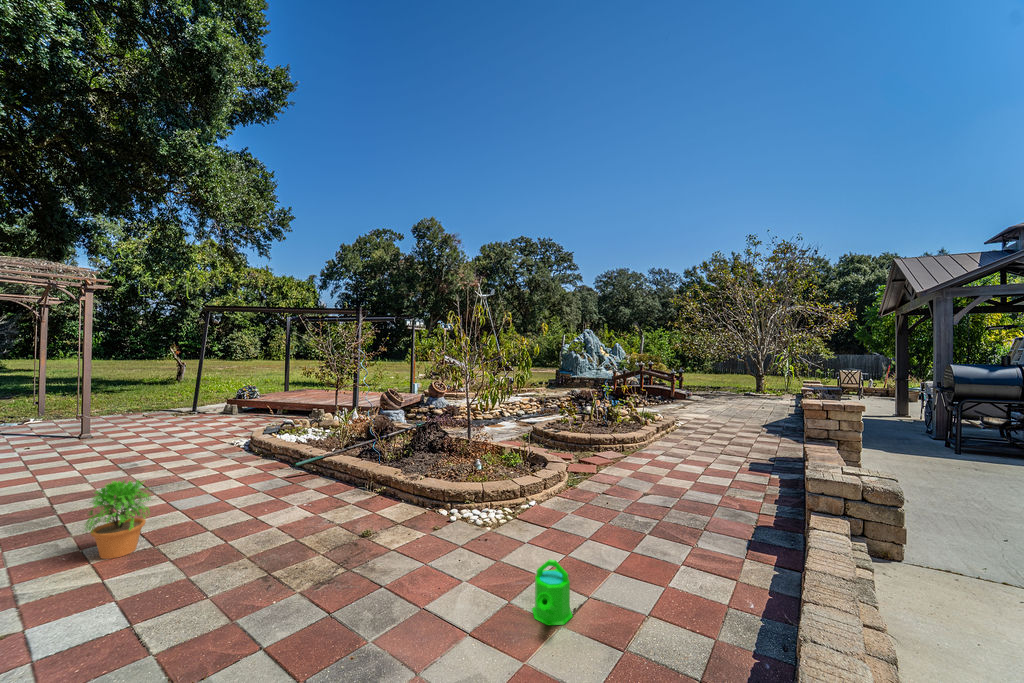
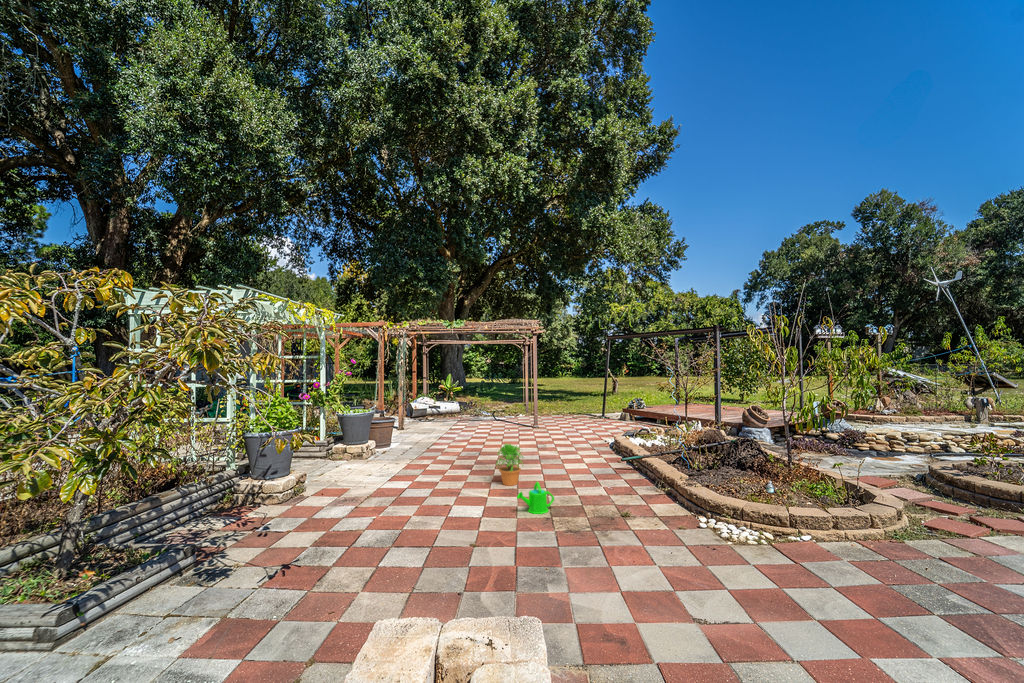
watering can: present [532,559,573,625] -> present [517,482,554,514]

